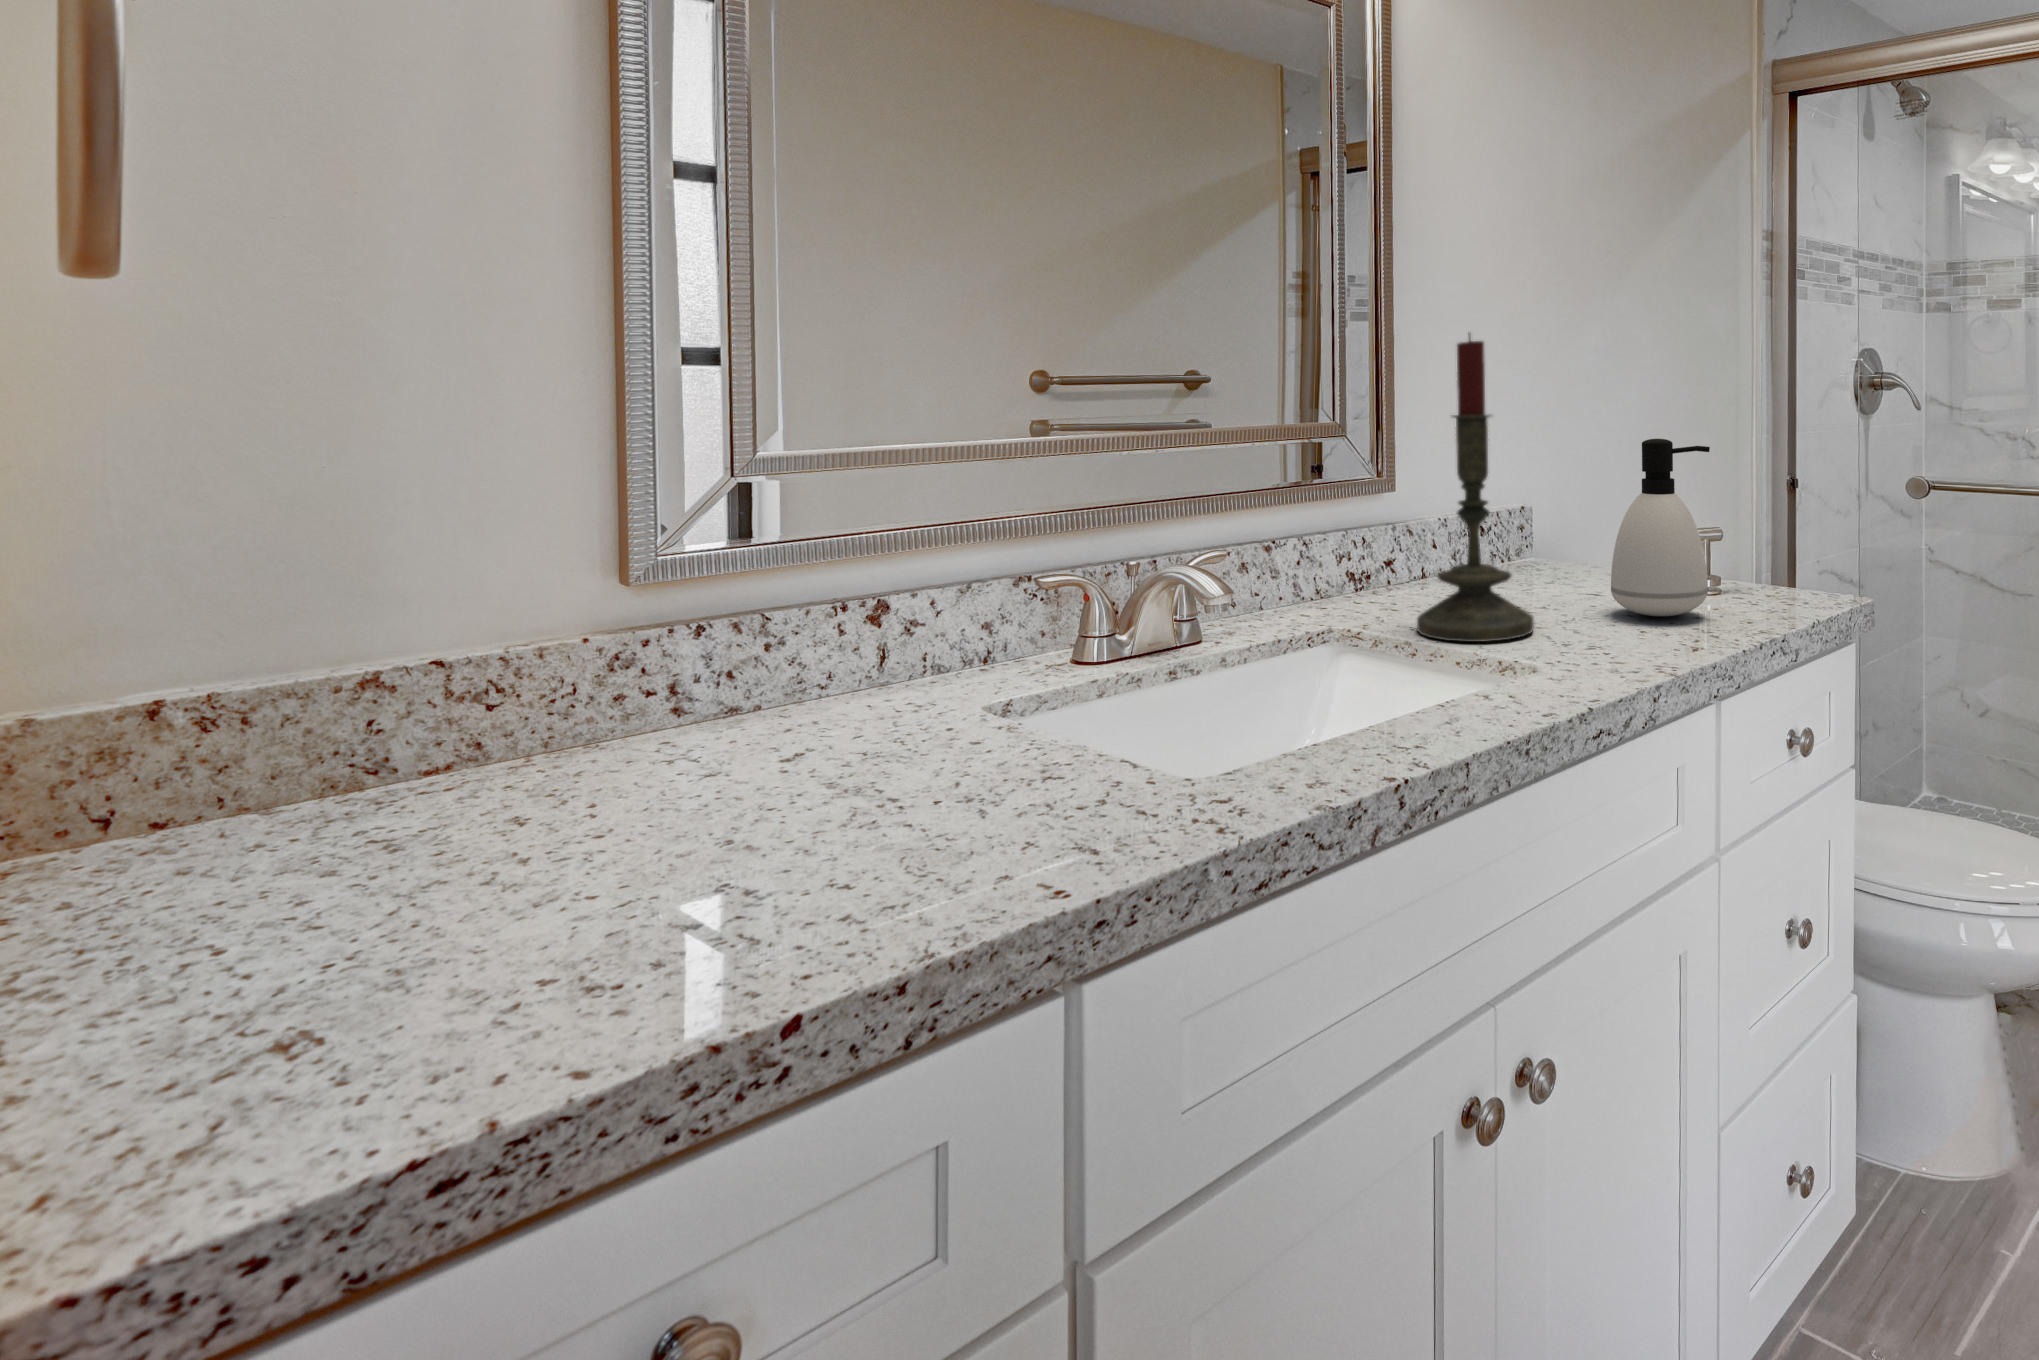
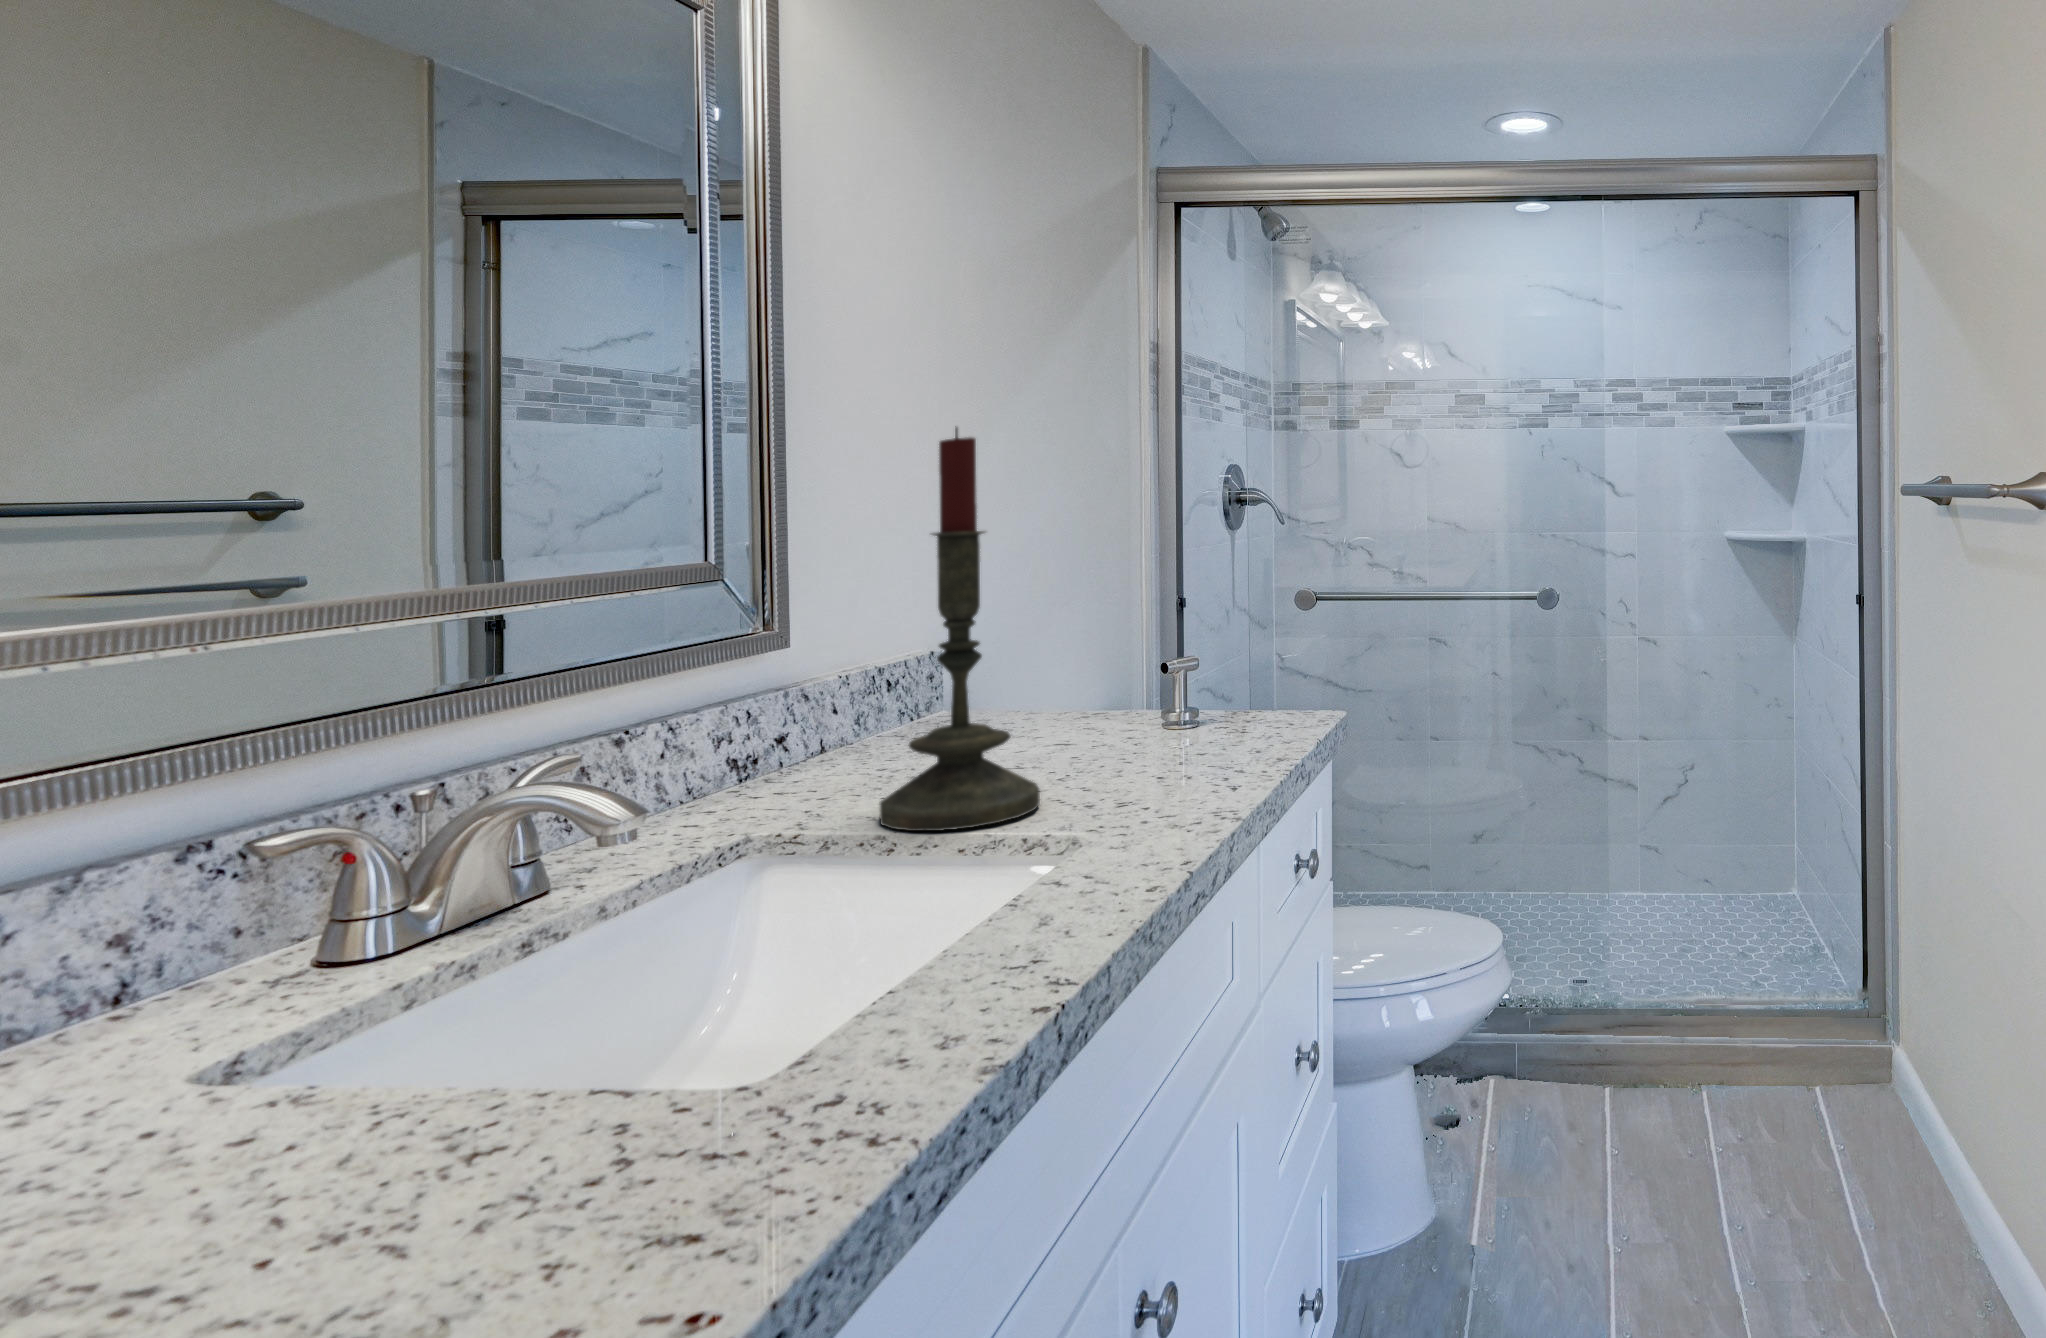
soap dispenser: present [1611,439,1710,616] -> none [1104,556,1216,764]

